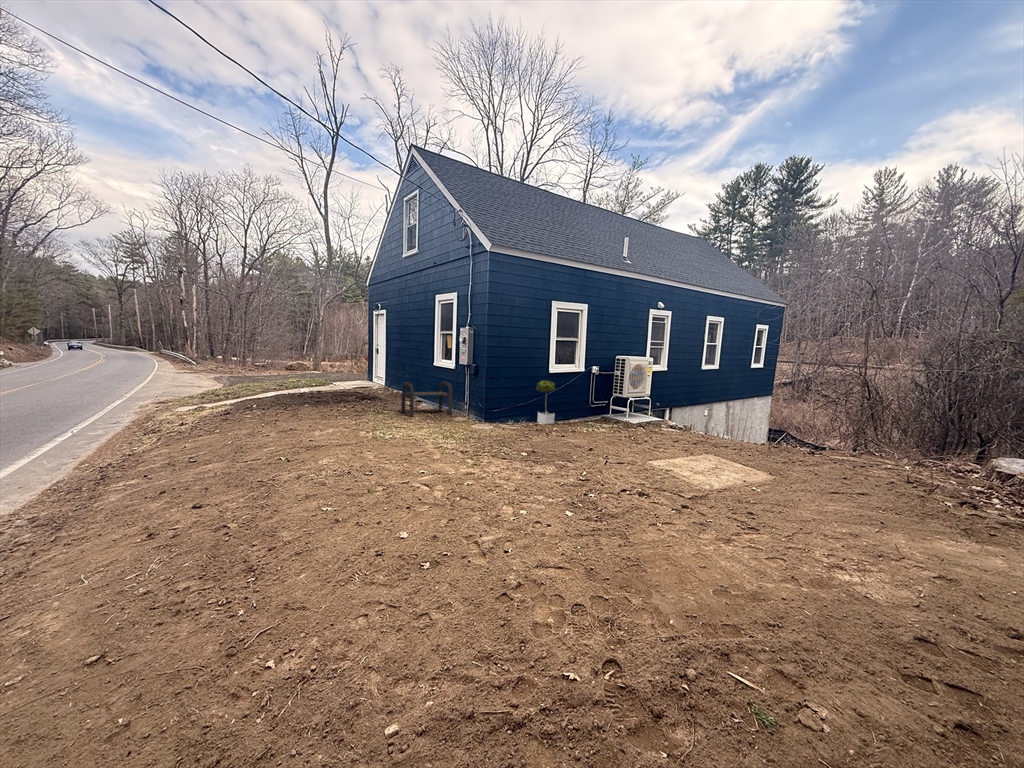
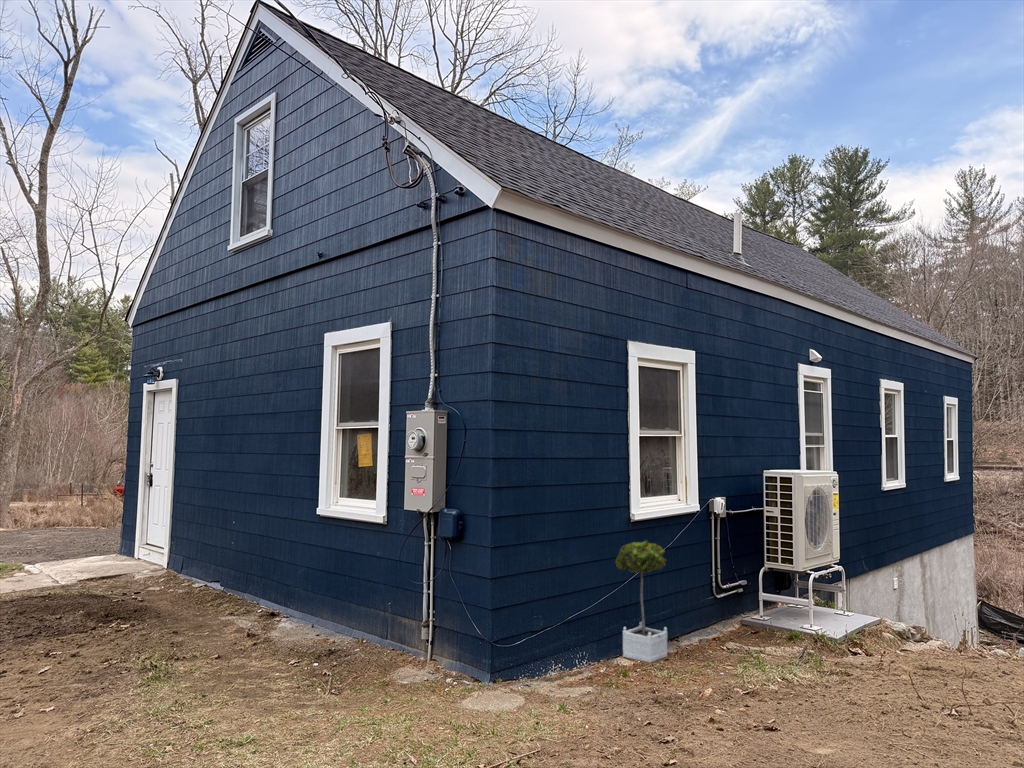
bench: present [401,381,452,417] -> none [232,557,381,676]

